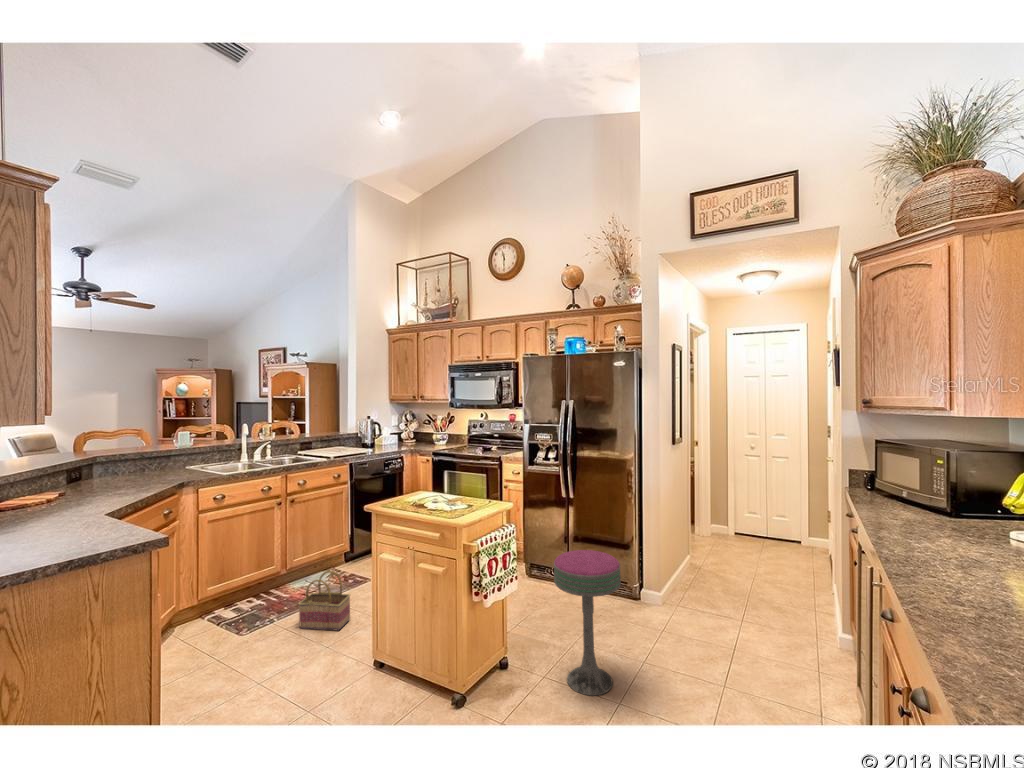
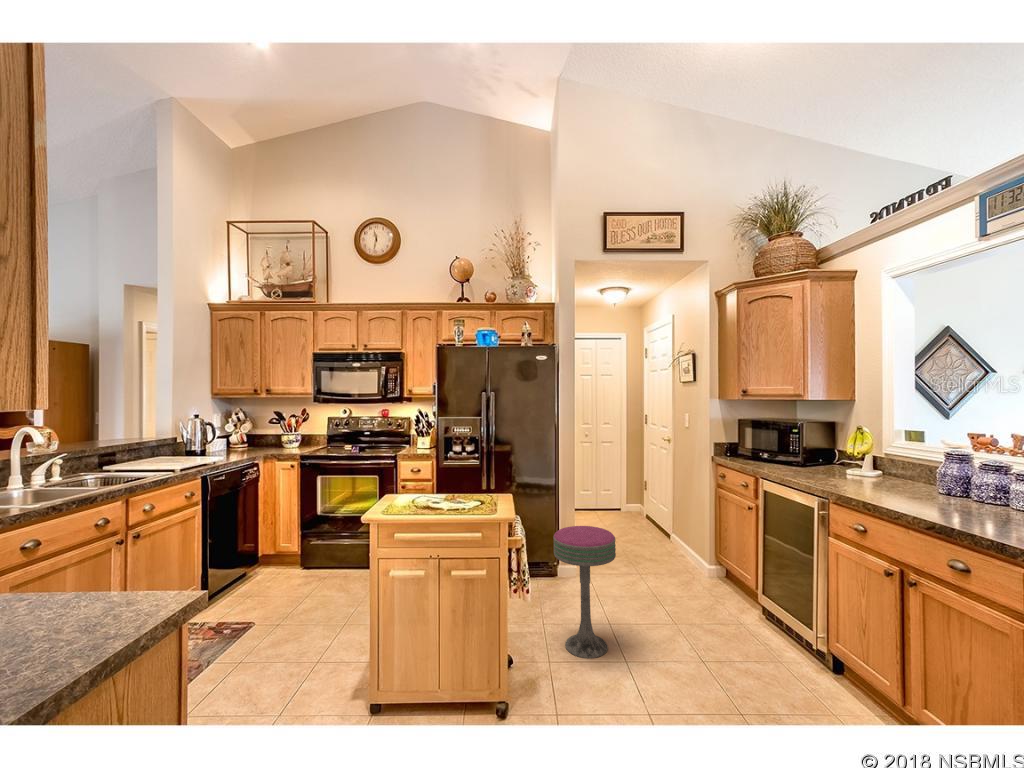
basket: present [299,570,350,631] -> none [208,615,280,707]

